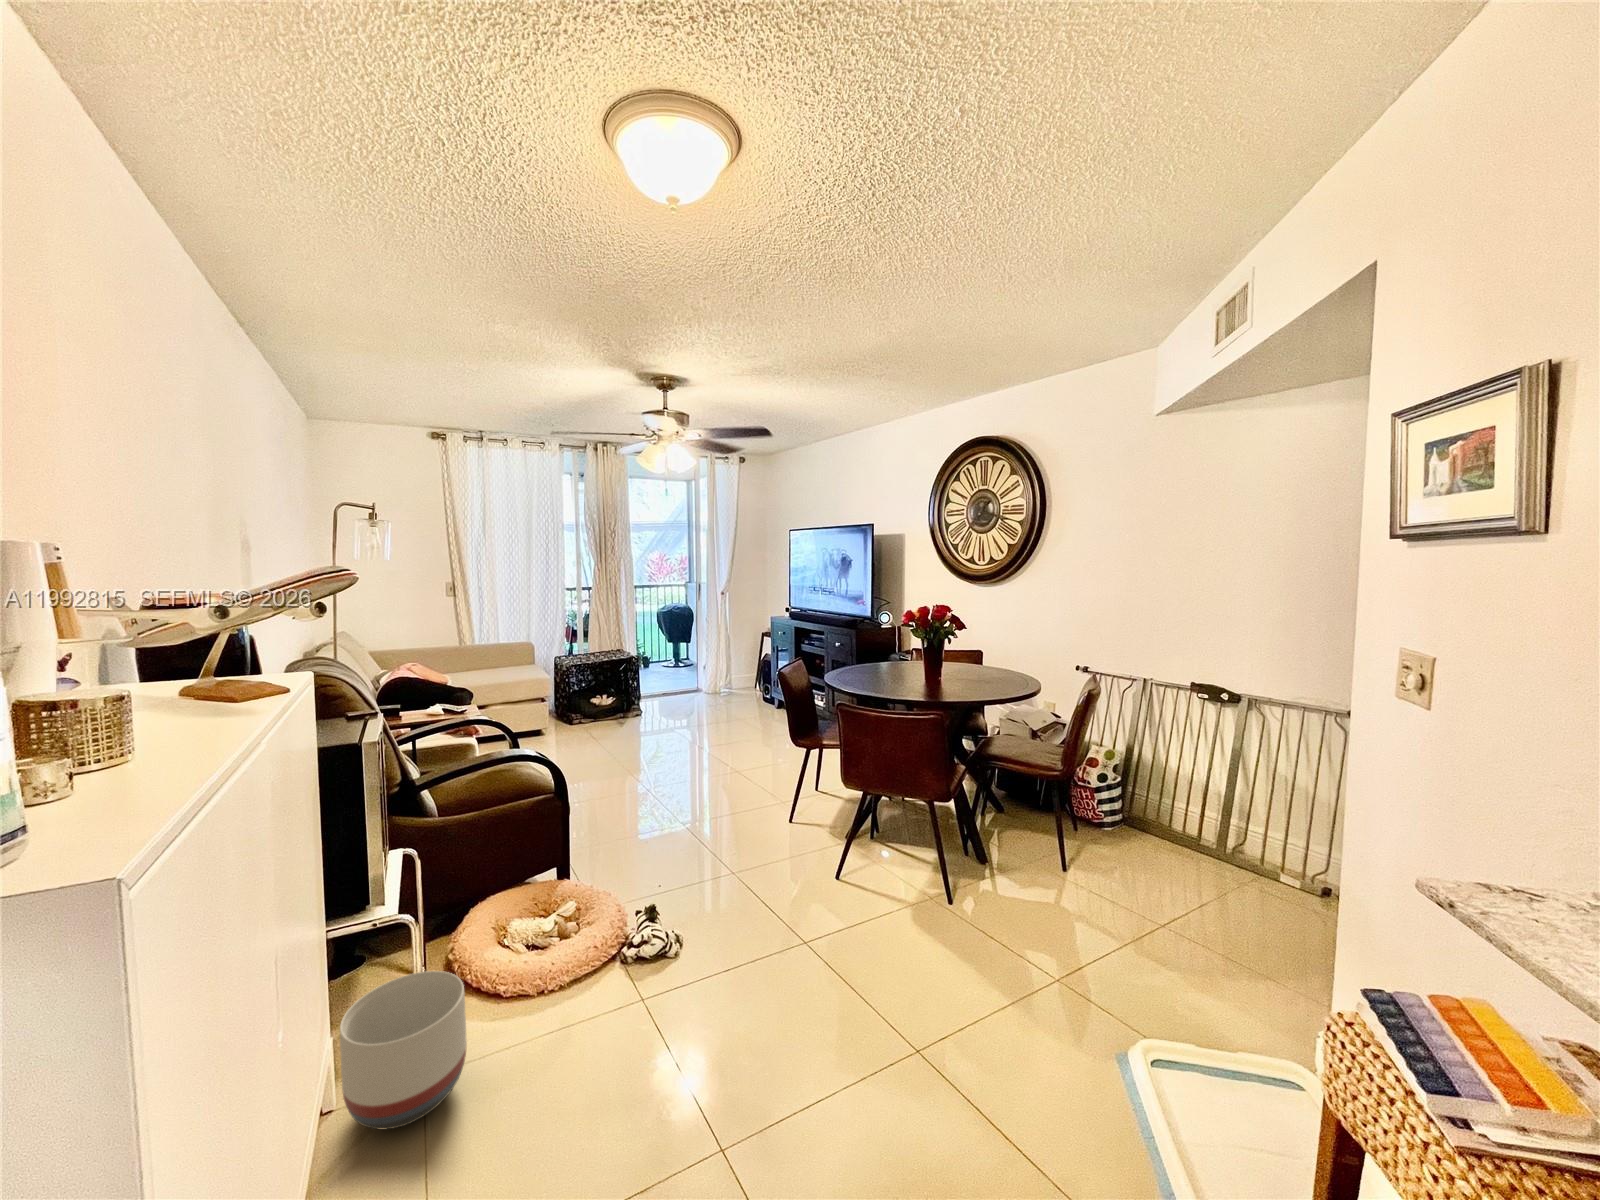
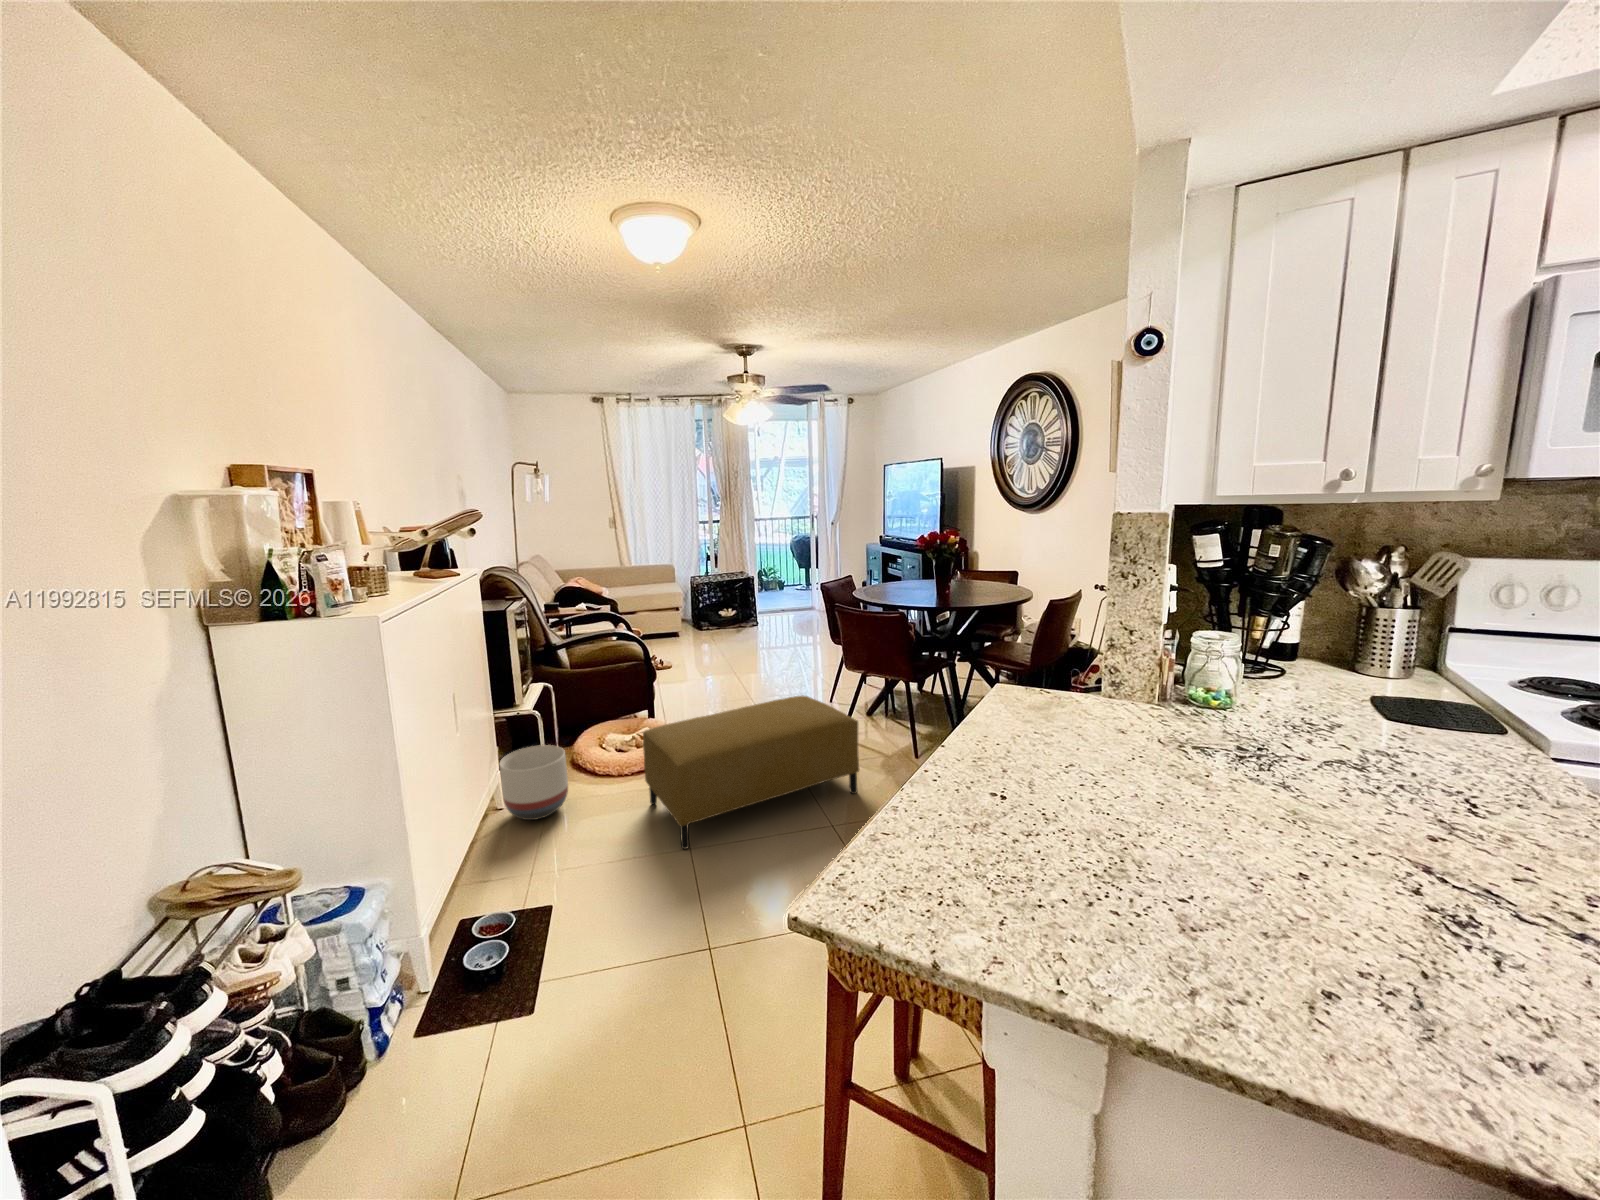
ottoman: none [602,832,908,1144] -> present [643,695,859,849]

